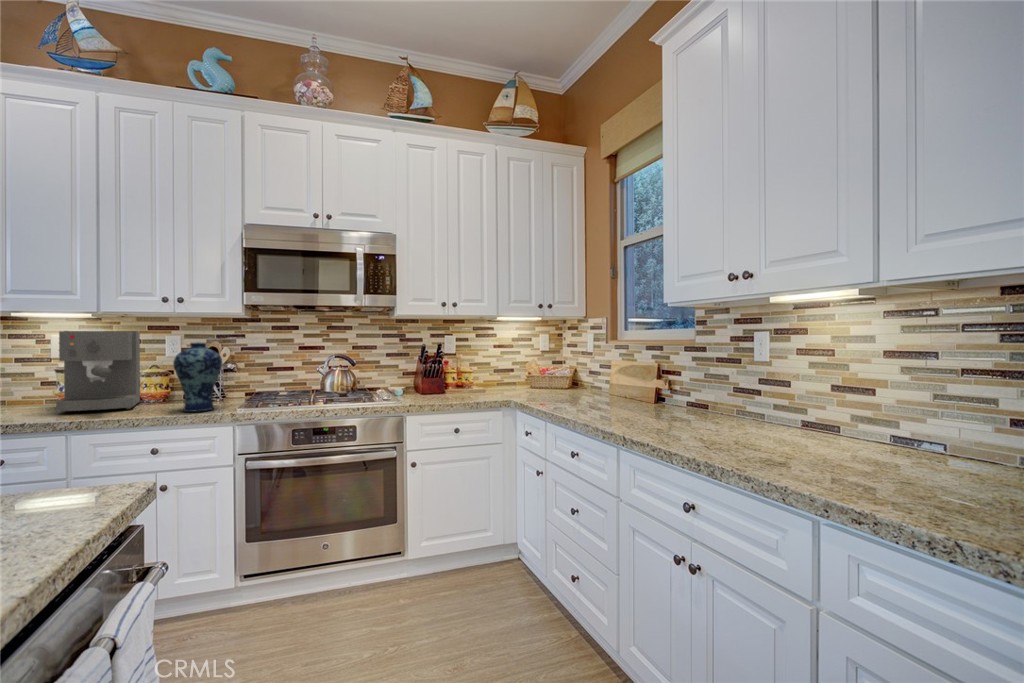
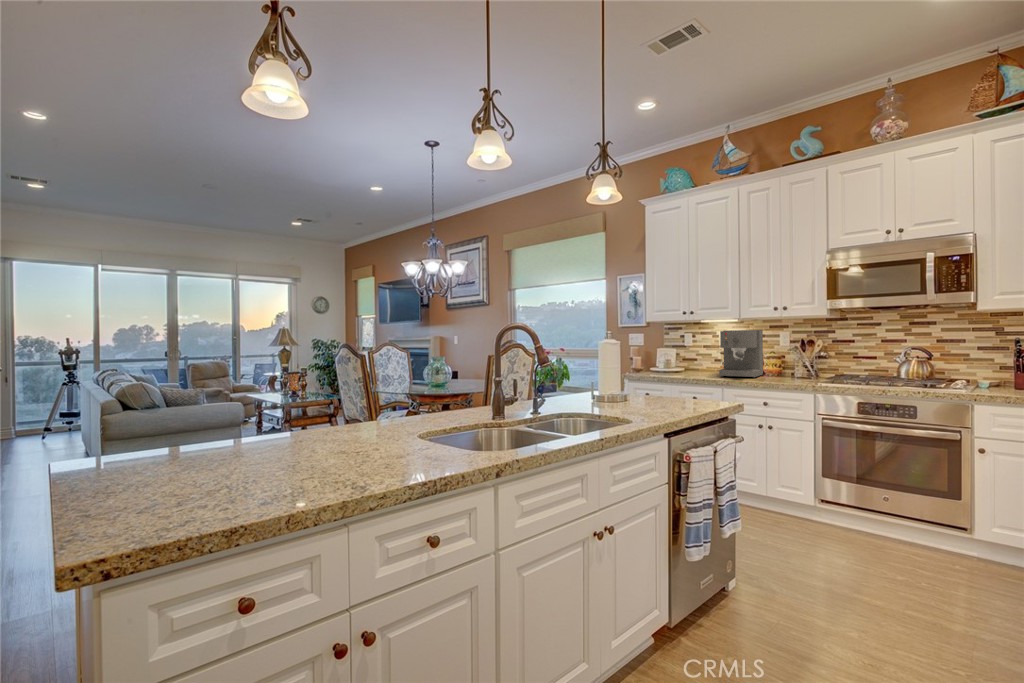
vase: present [173,342,222,412] -> none [777,337,810,382]

